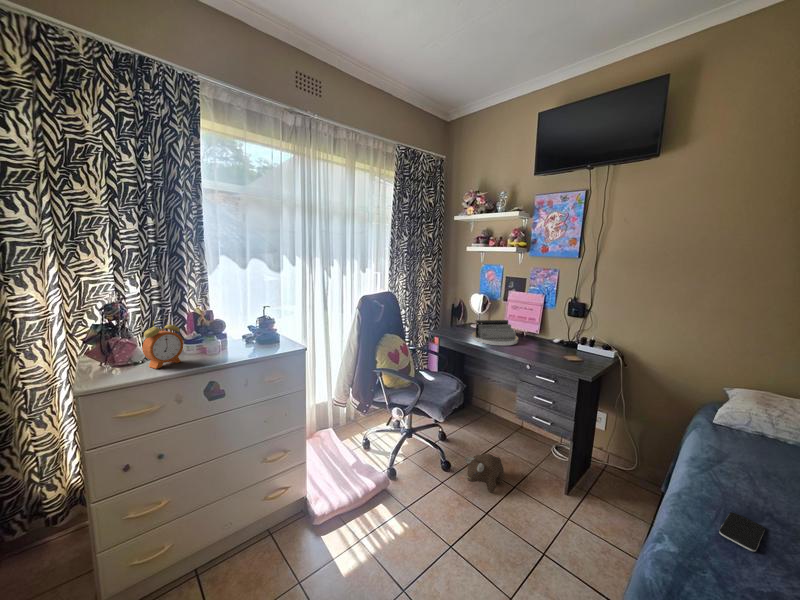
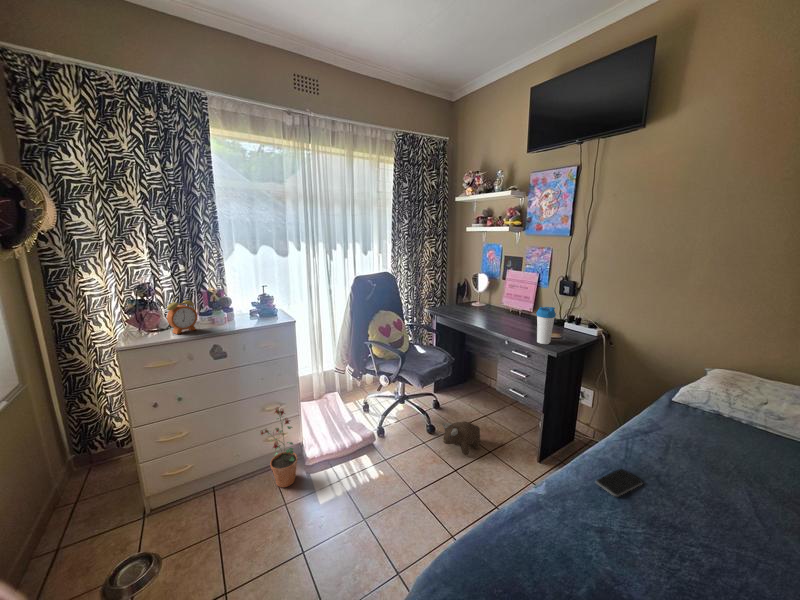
desk organizer: present [472,320,518,346] -> none [465,299,509,323]
water bottle: none [561,329,582,367] -> present [536,307,556,344]
potted plant: none [260,455,310,559] -> present [261,407,298,487]

